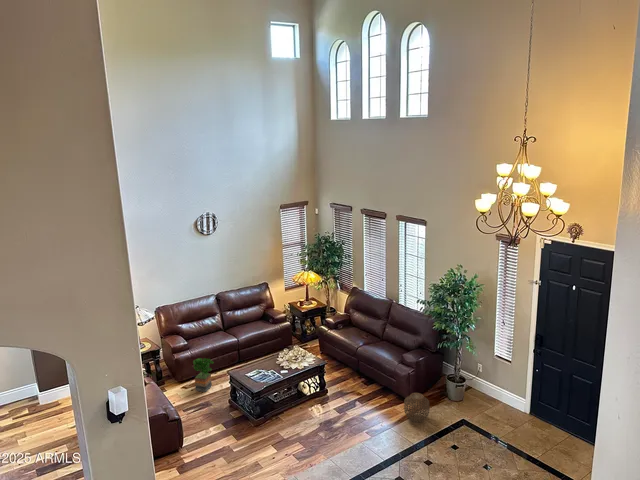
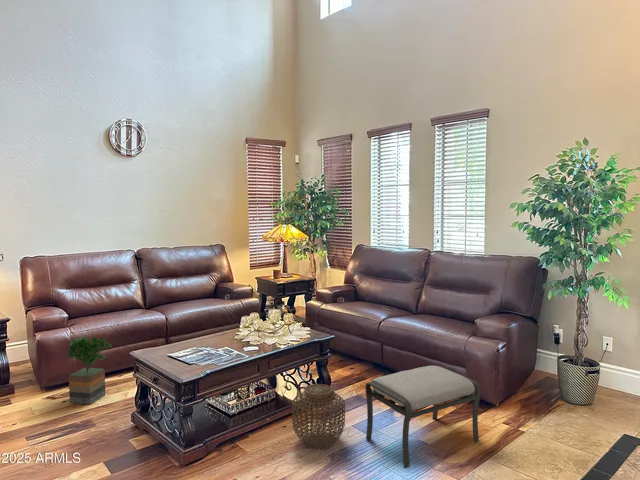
ottoman: none [337,382,390,431] -> present [365,366,481,468]
woven basket: present [404,393,430,423] -> present [292,384,345,449]

